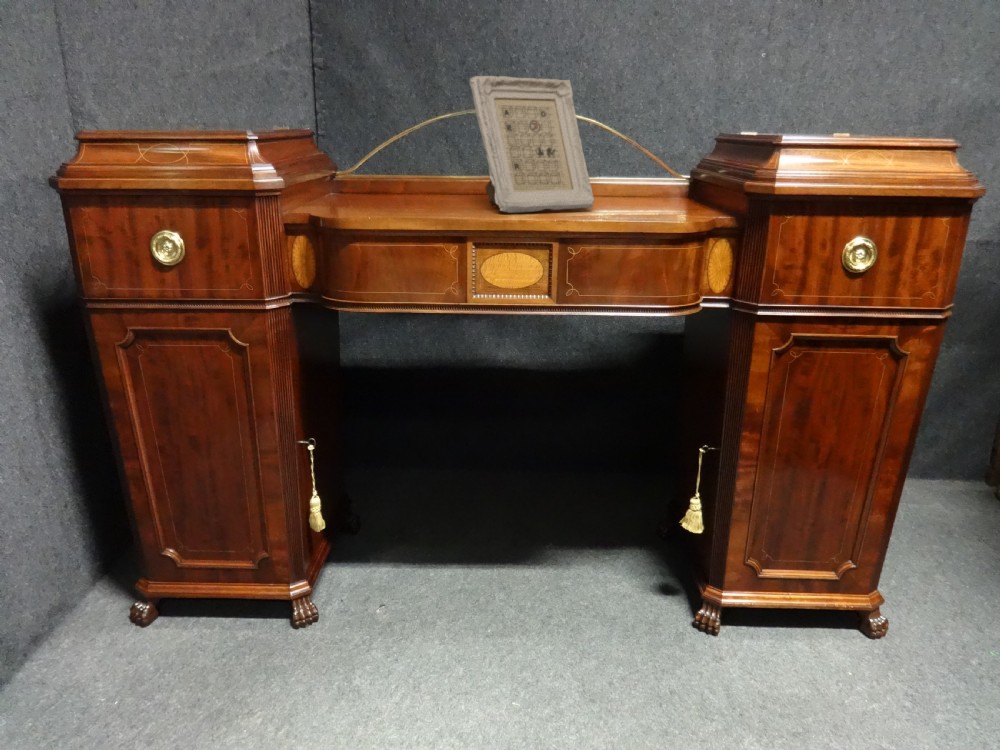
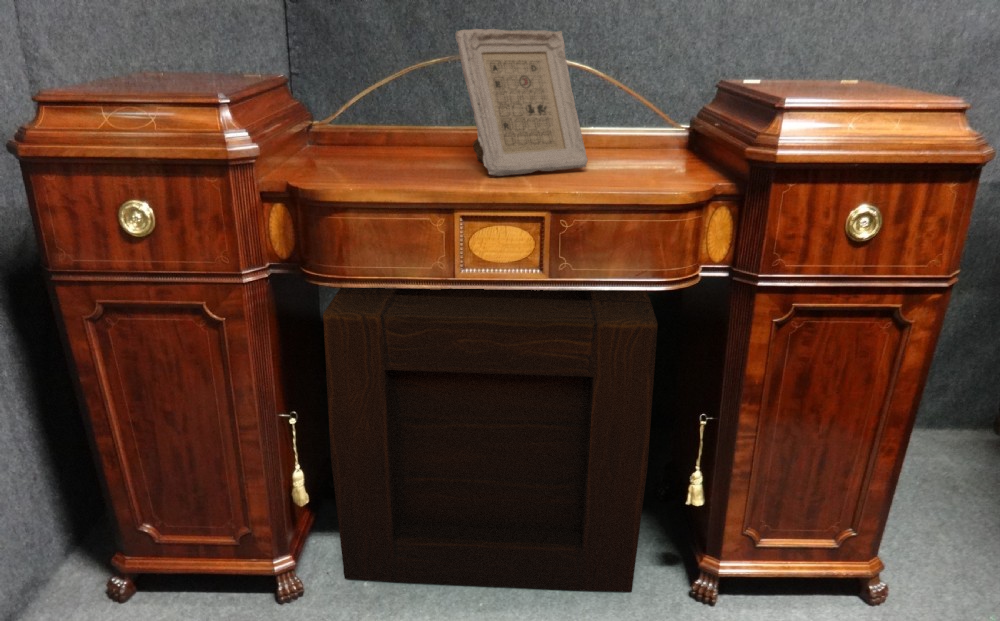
wooden crate: none [342,278,661,622] -> present [323,288,658,592]

